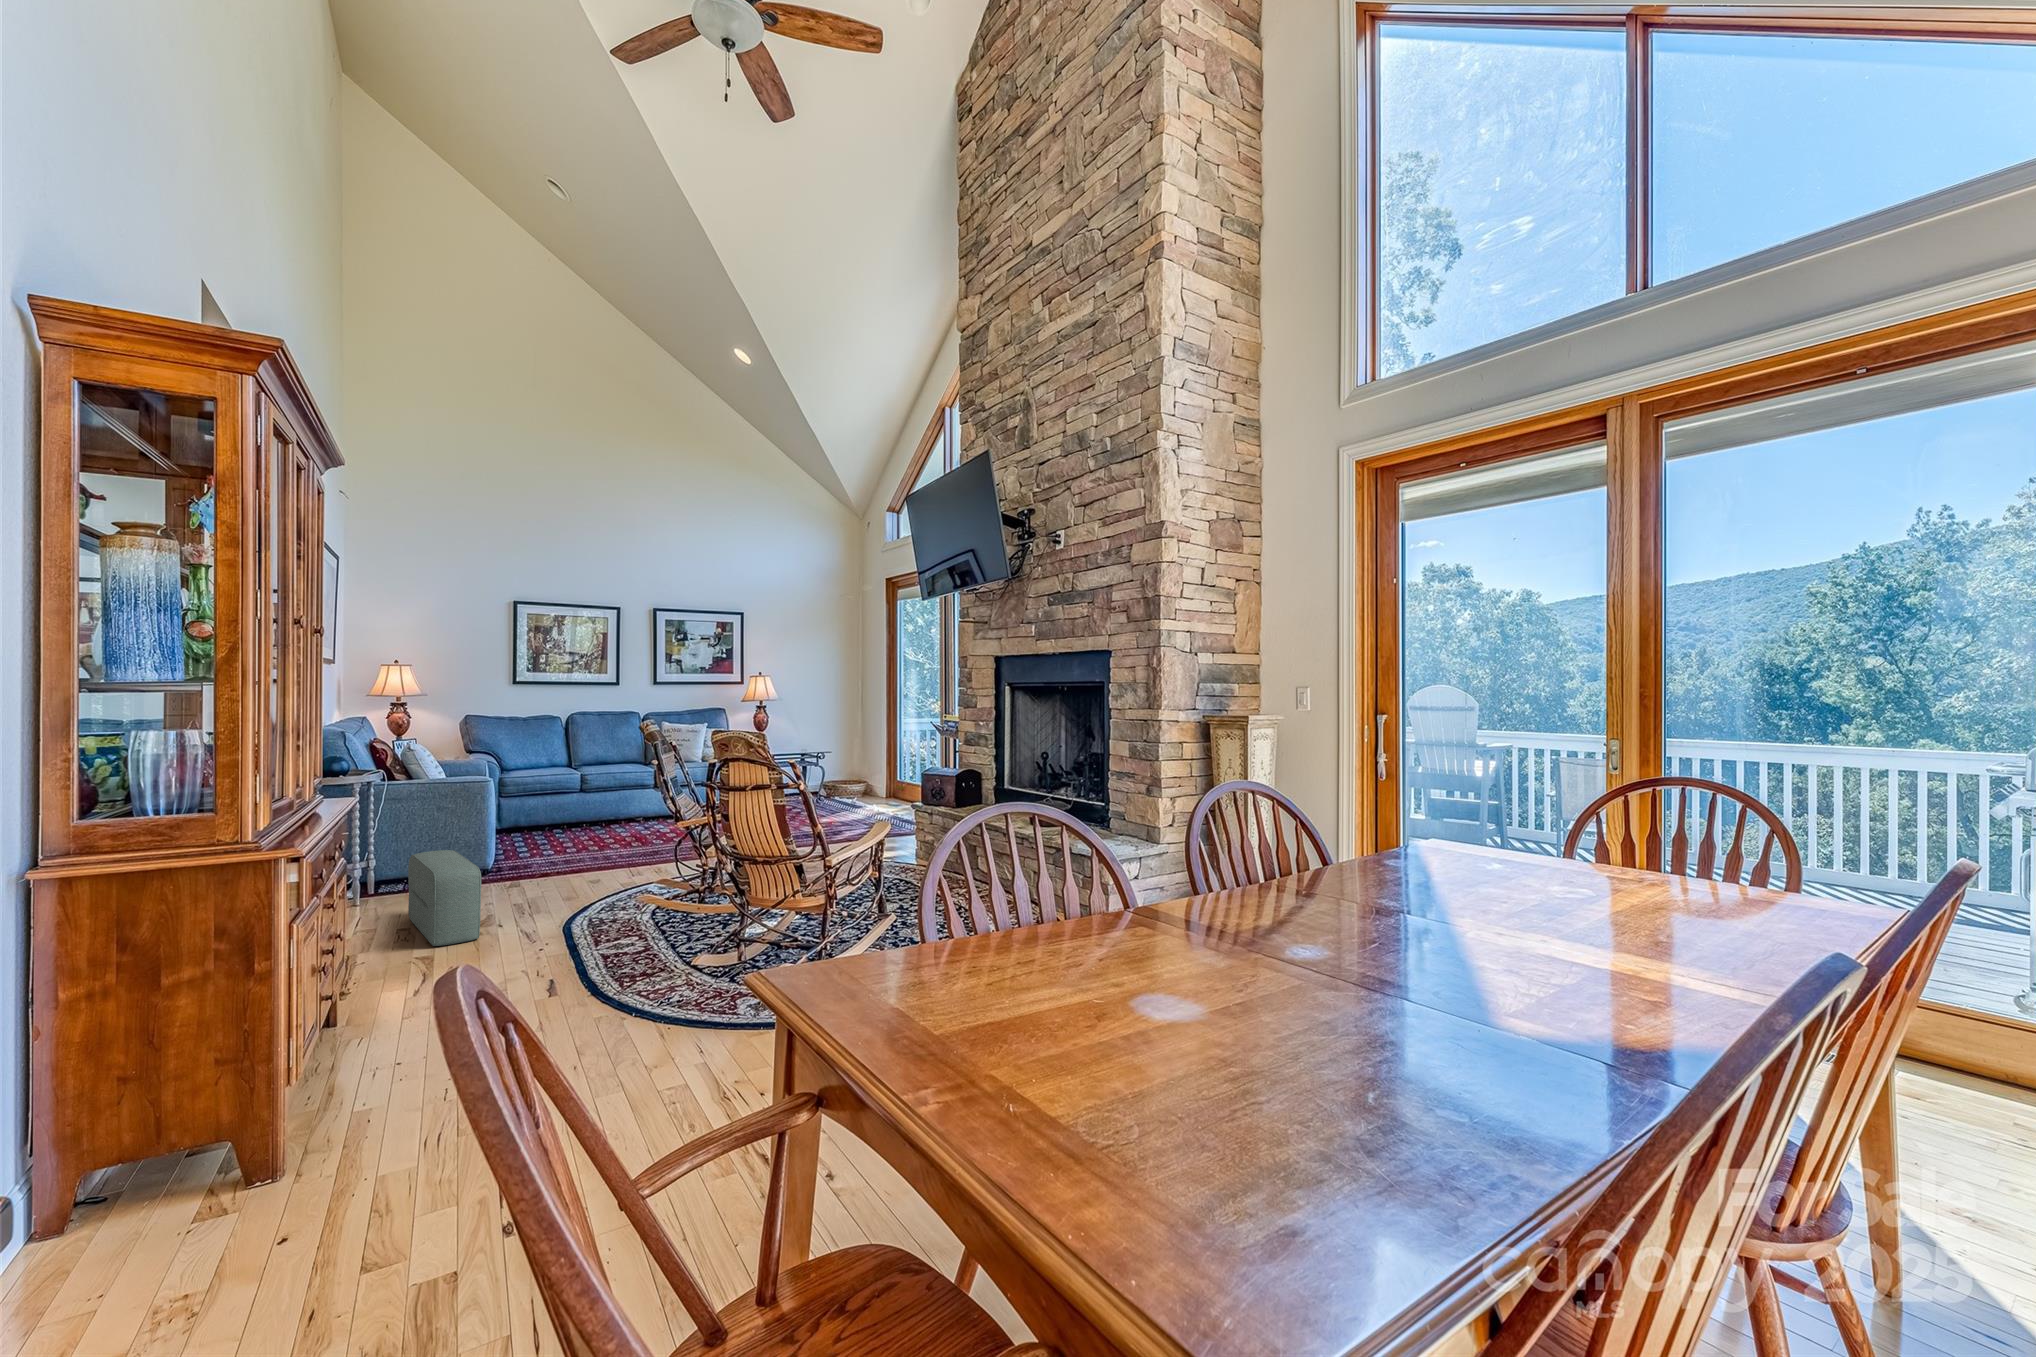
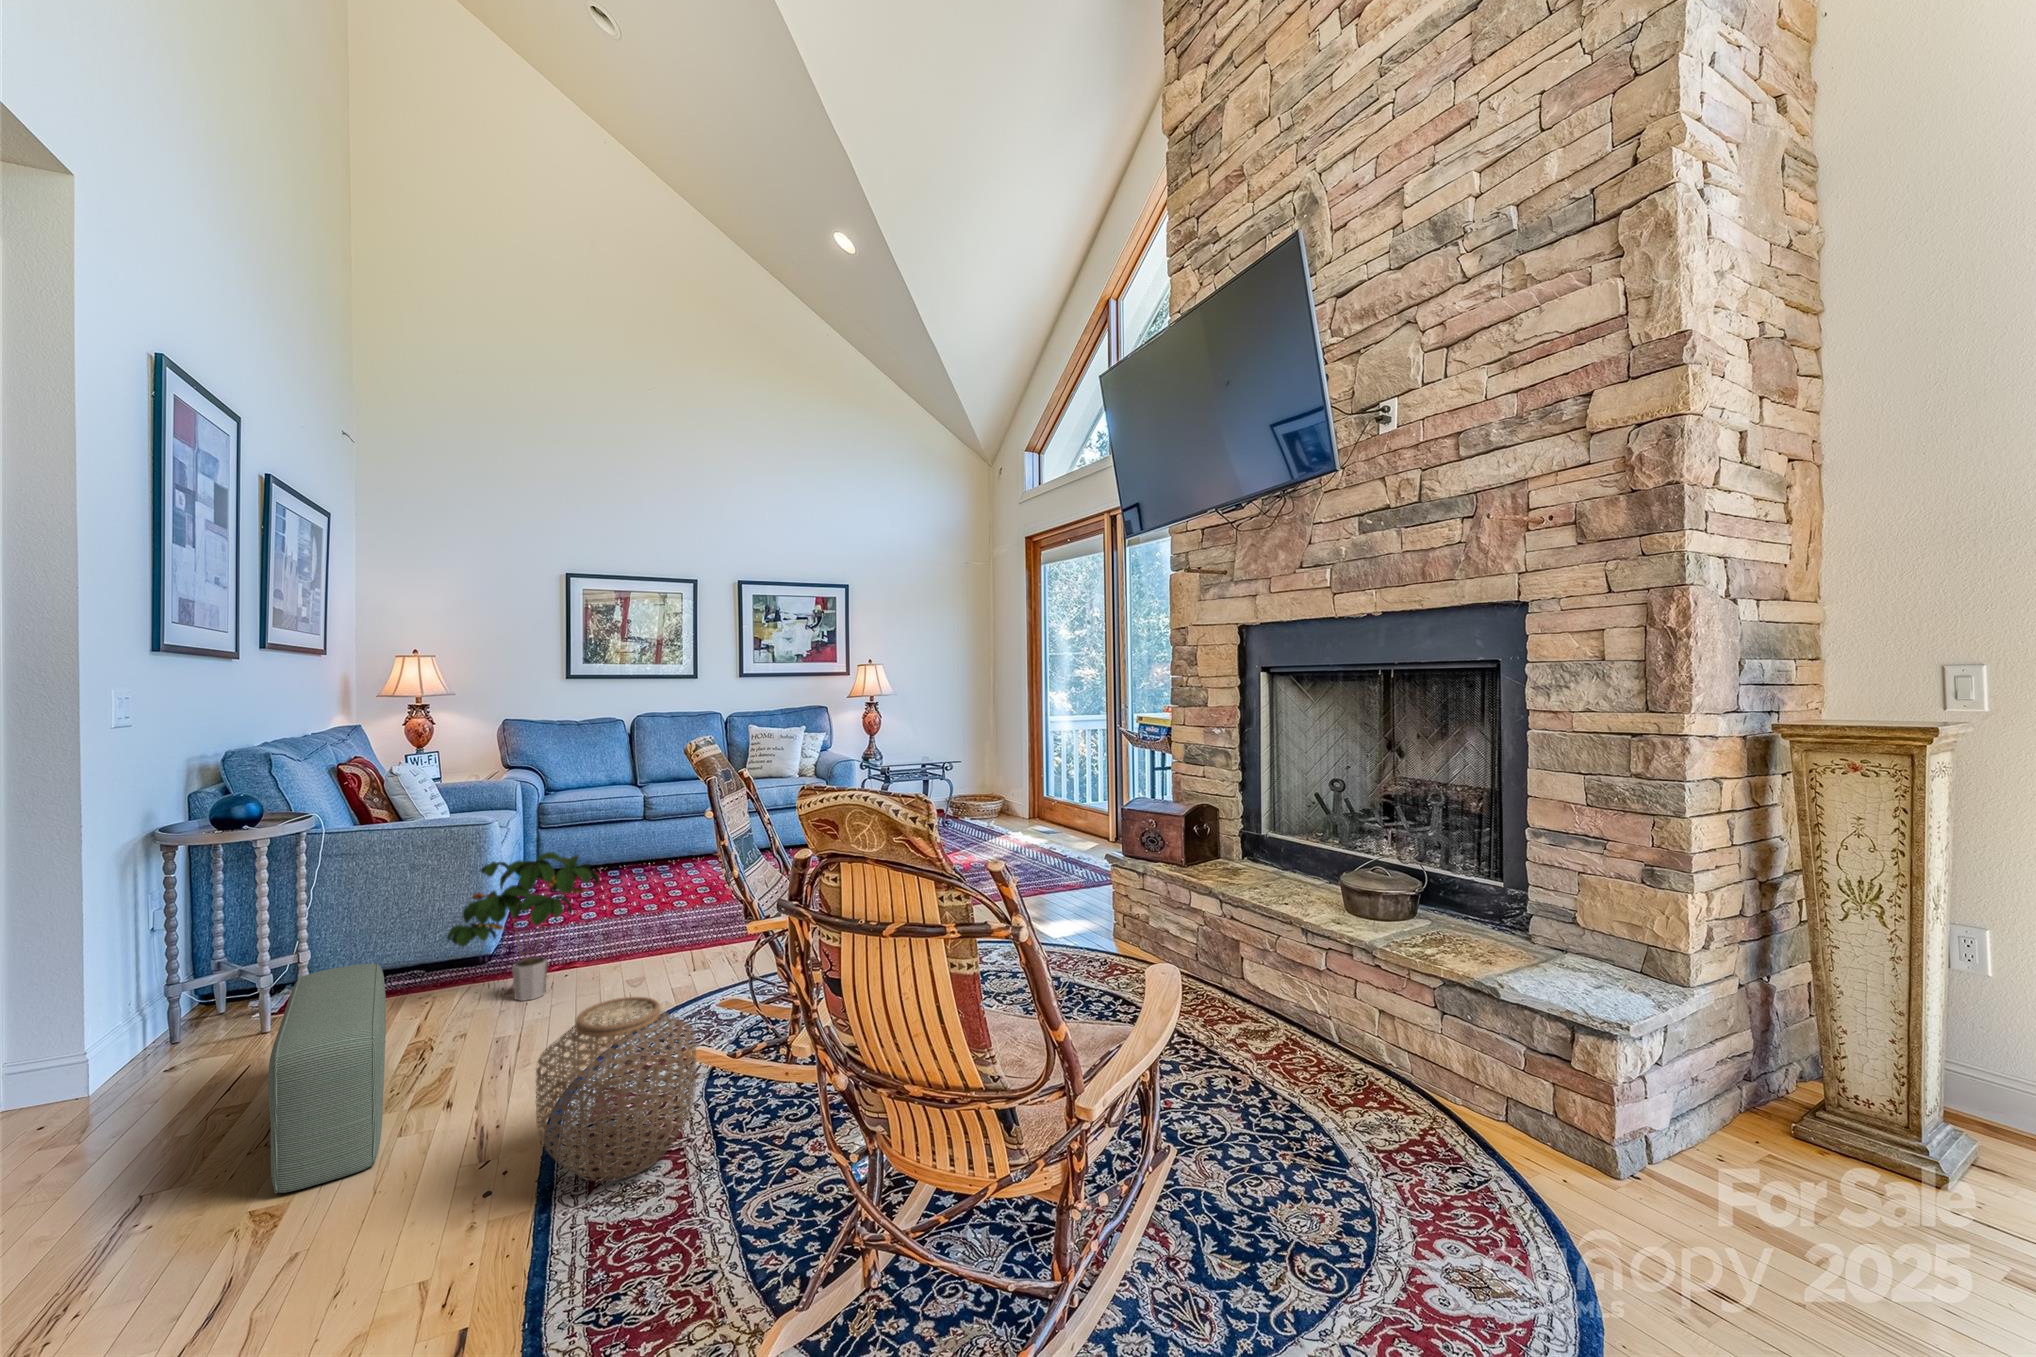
potted plant: none [478,797,571,889] -> present [447,852,599,1001]
woven basket: none [570,854,652,940] -> present [536,997,696,1181]

